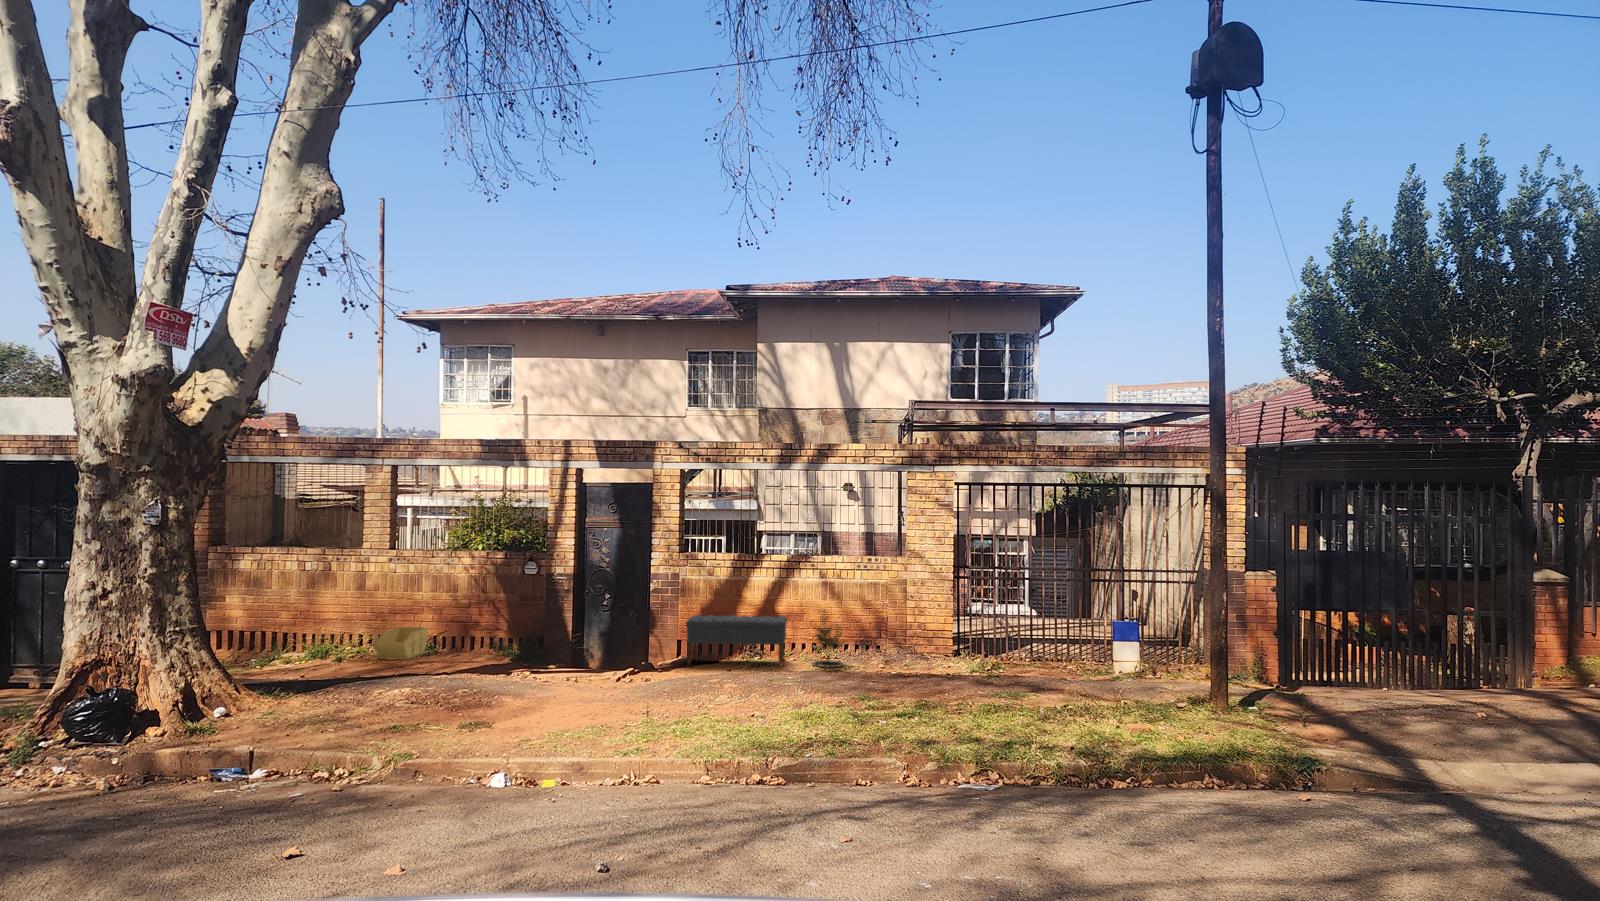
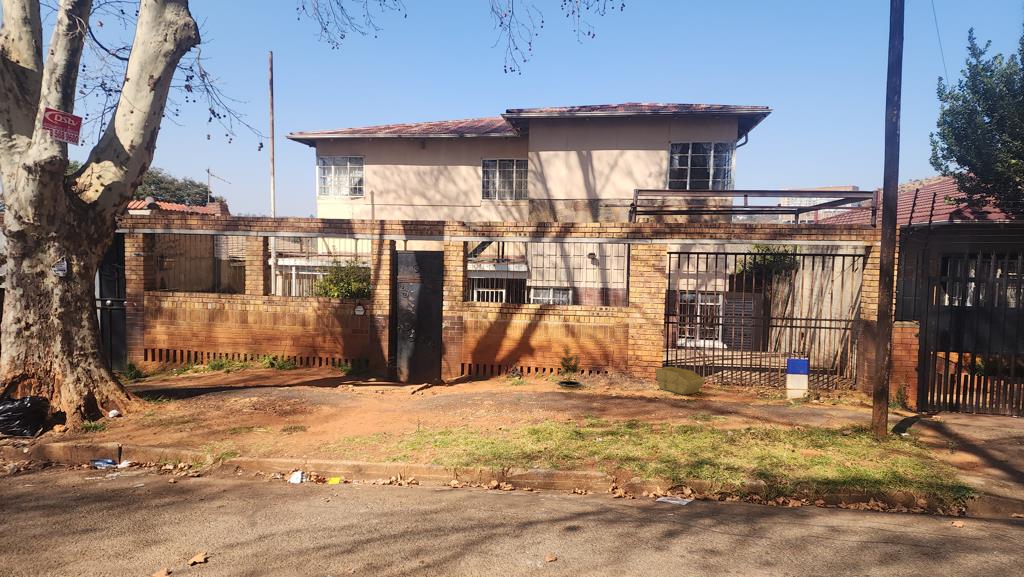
bench: present [686,615,787,666] -> none [467,346,540,385]
storage bin: present [374,627,428,660] -> present [656,367,705,395]

